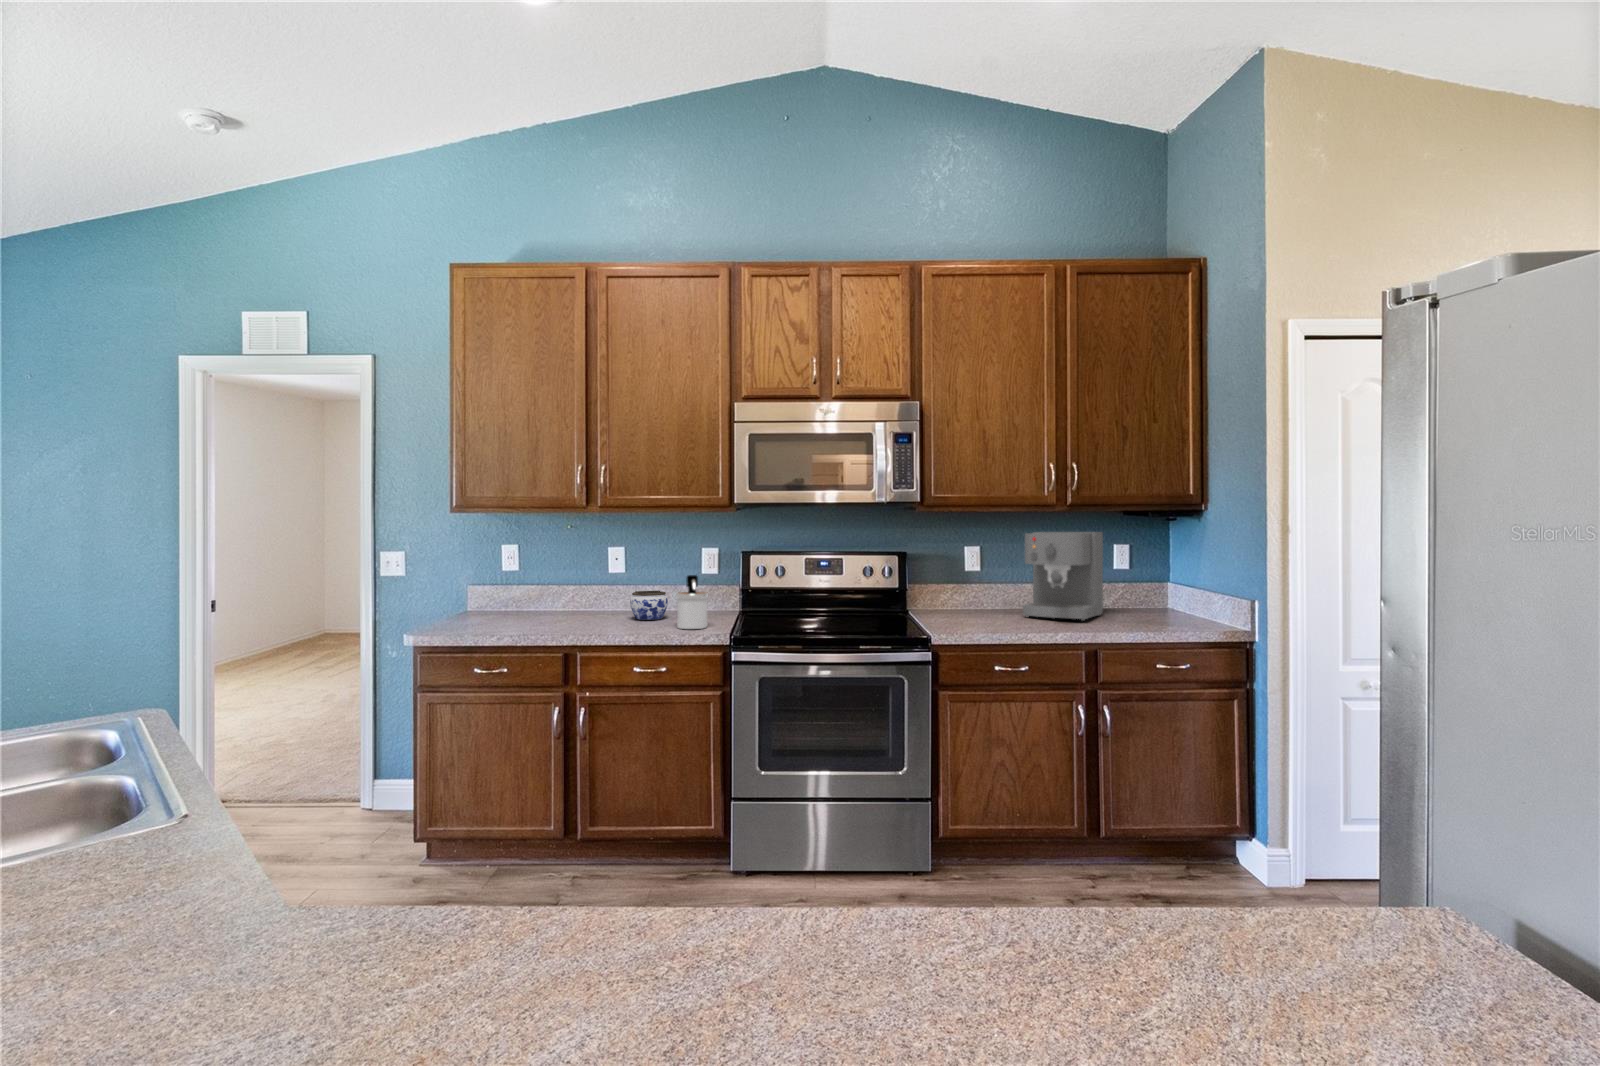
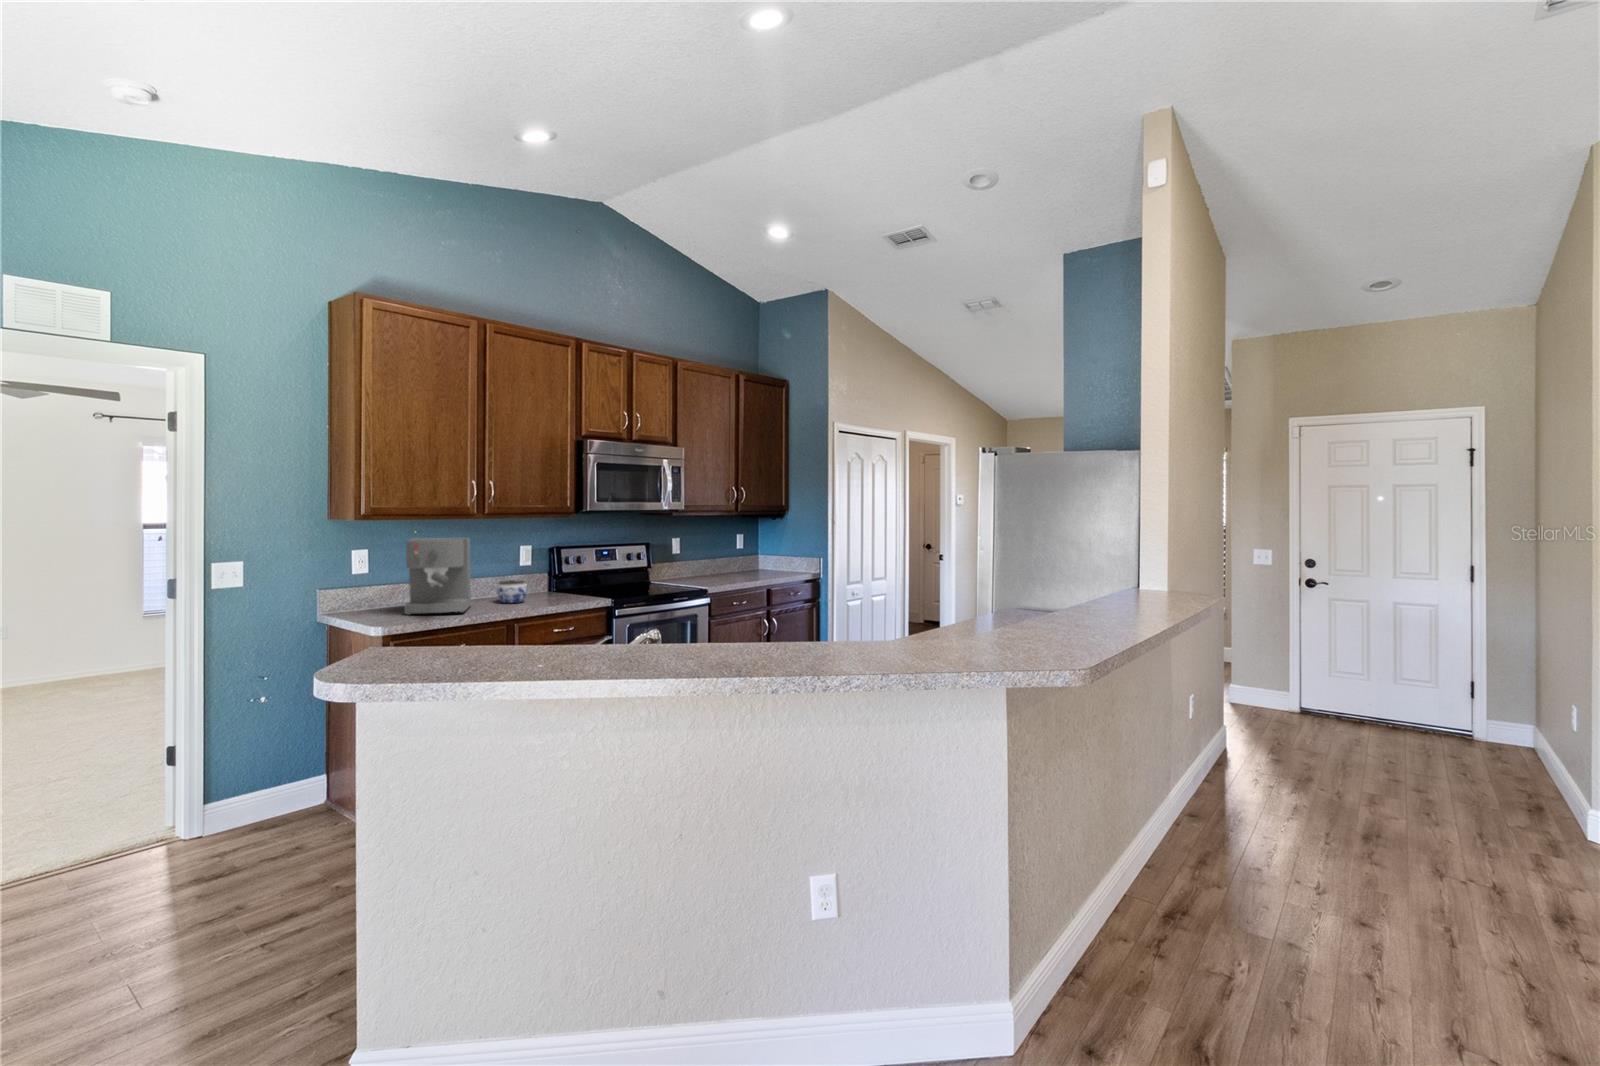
coffee maker: present [1023,532,1103,621] -> present [405,538,471,615]
soap dispenser: present [676,575,708,629] -> none [556,565,587,605]

